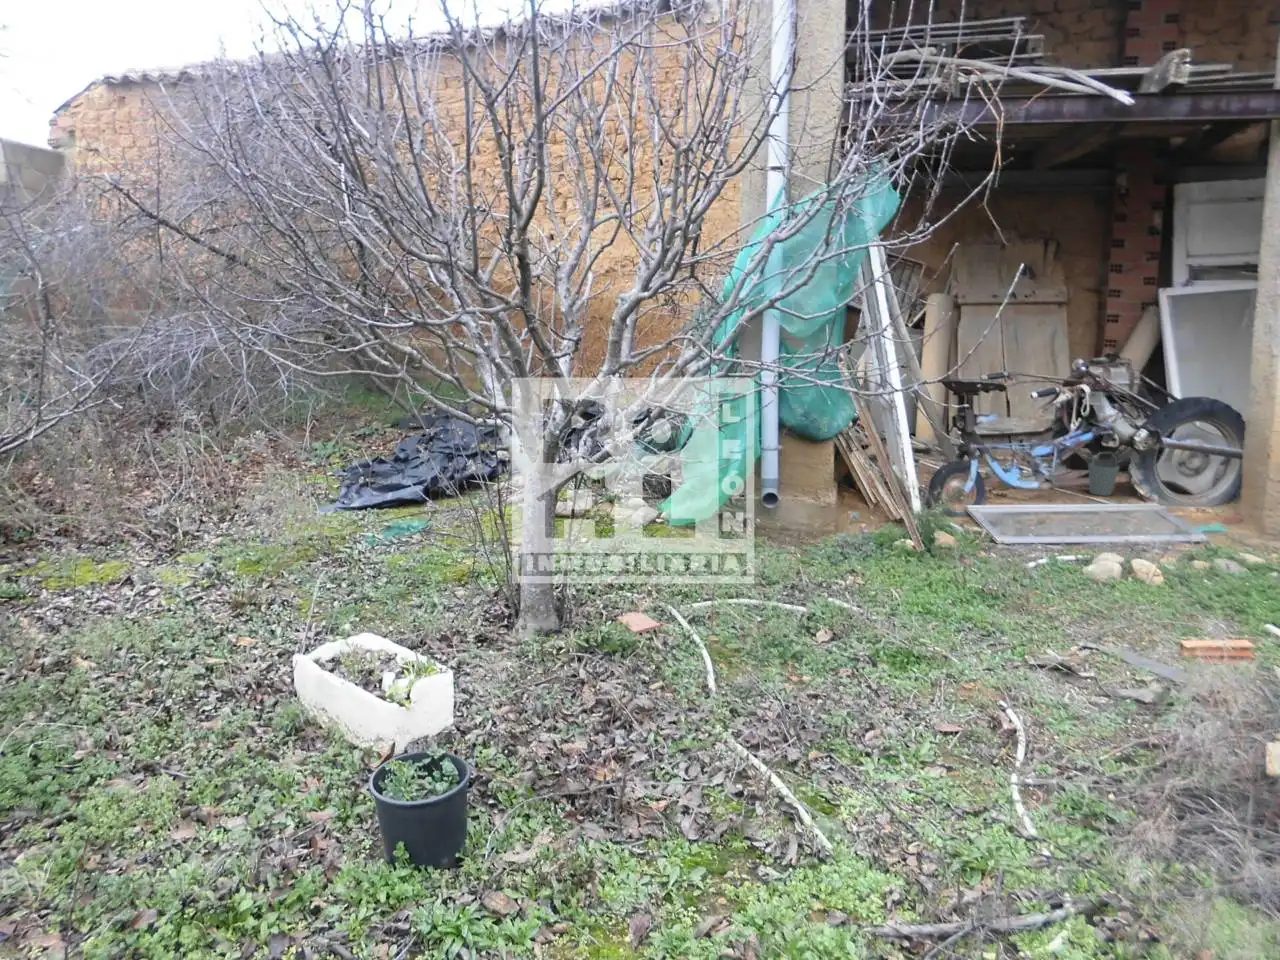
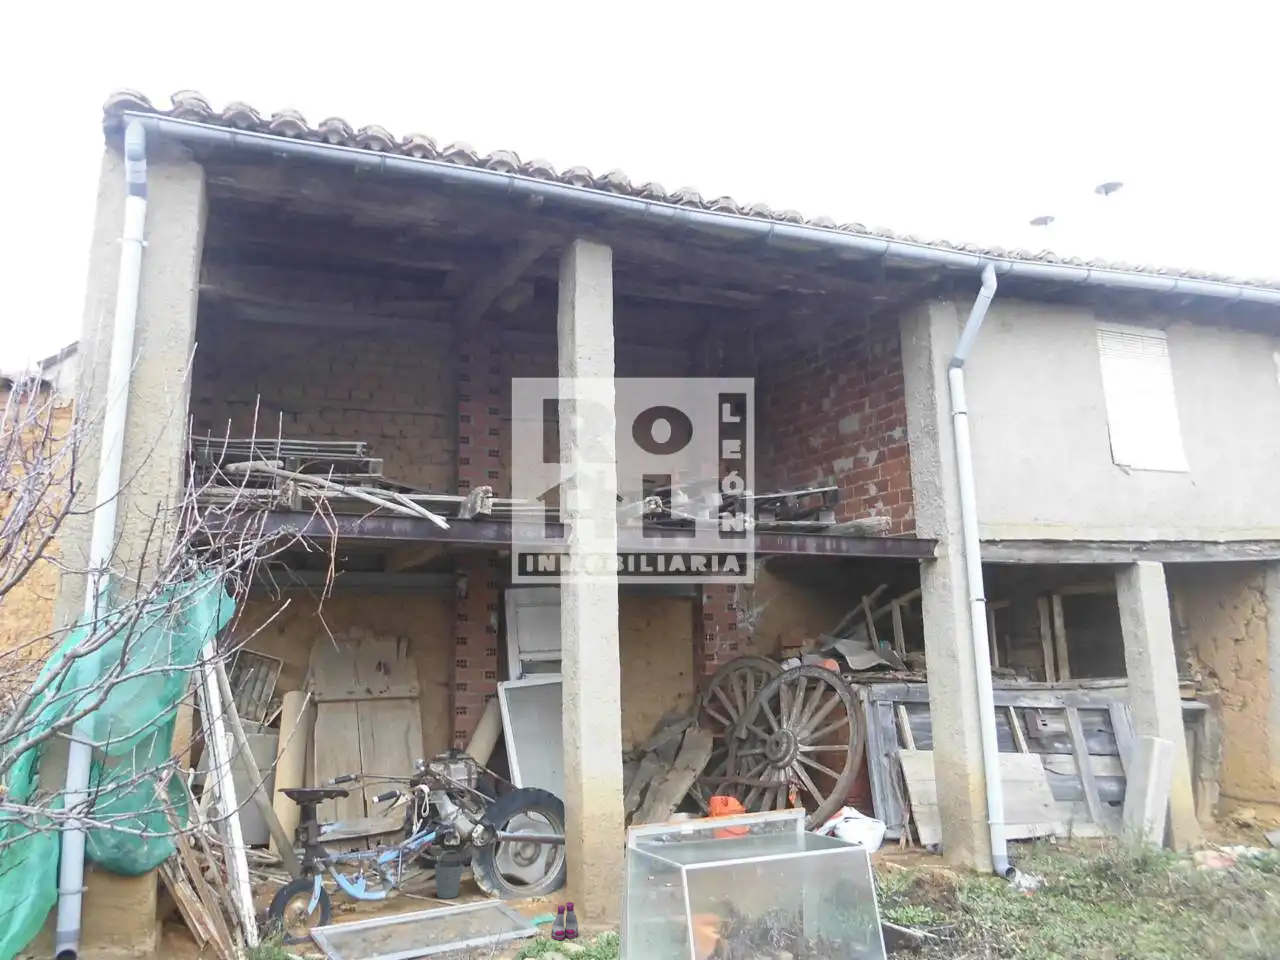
boots: none [1224,515,1259,550] -> present [551,902,578,940]

